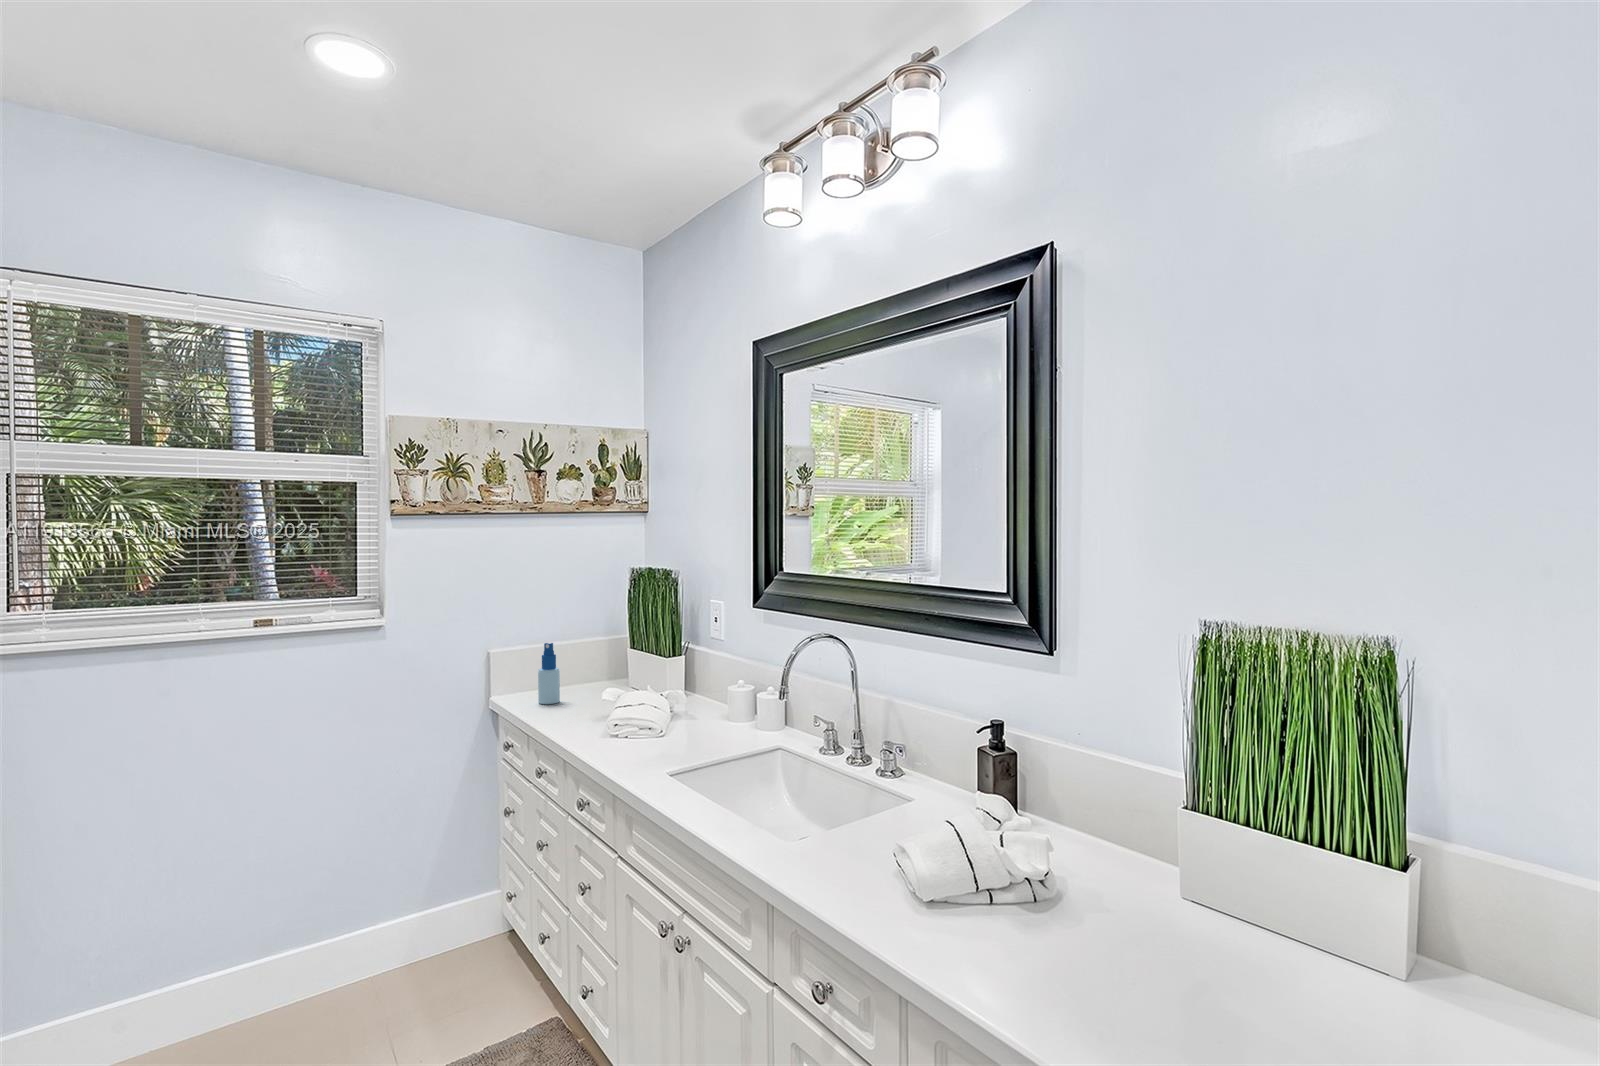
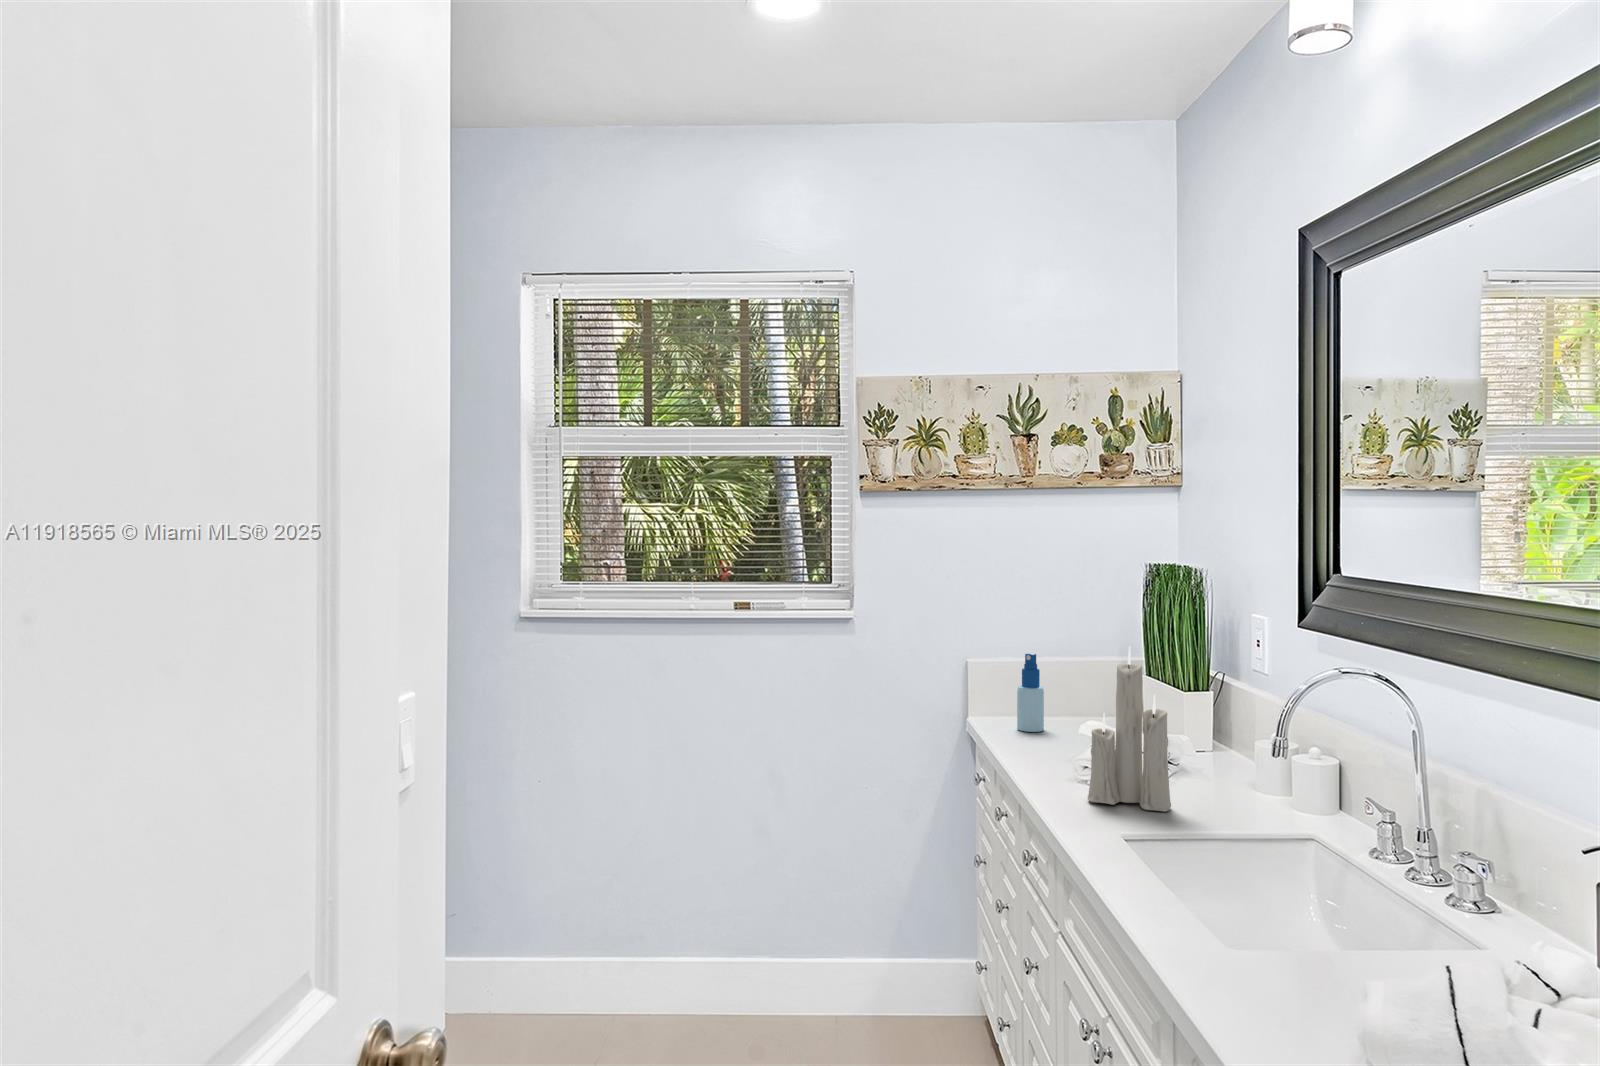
candle: none [625,624,682,746] -> present [1088,646,1171,811]

